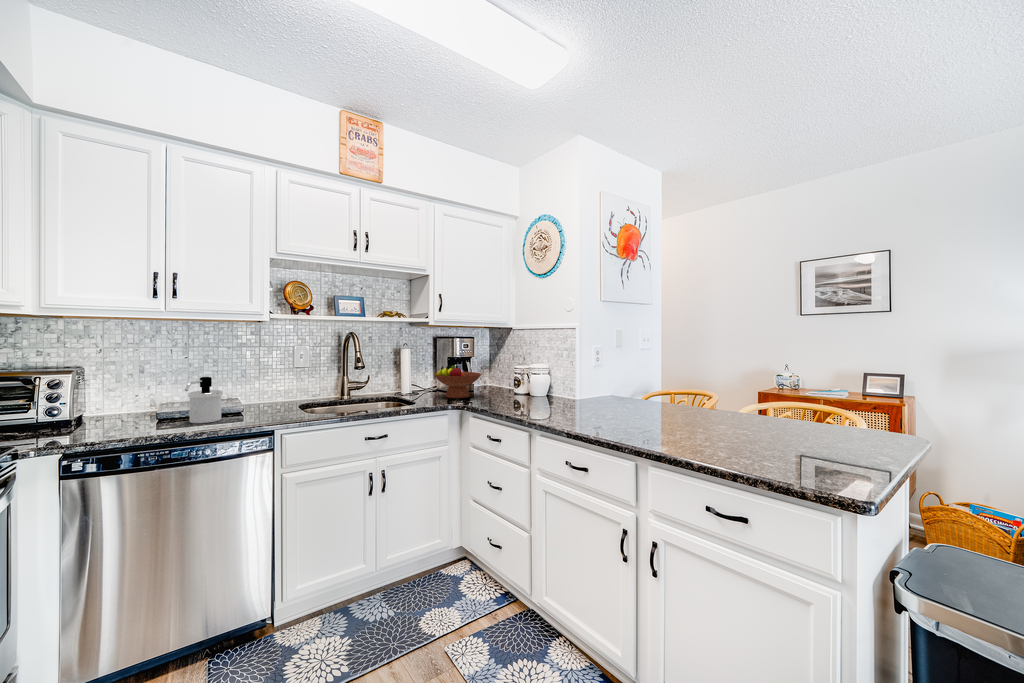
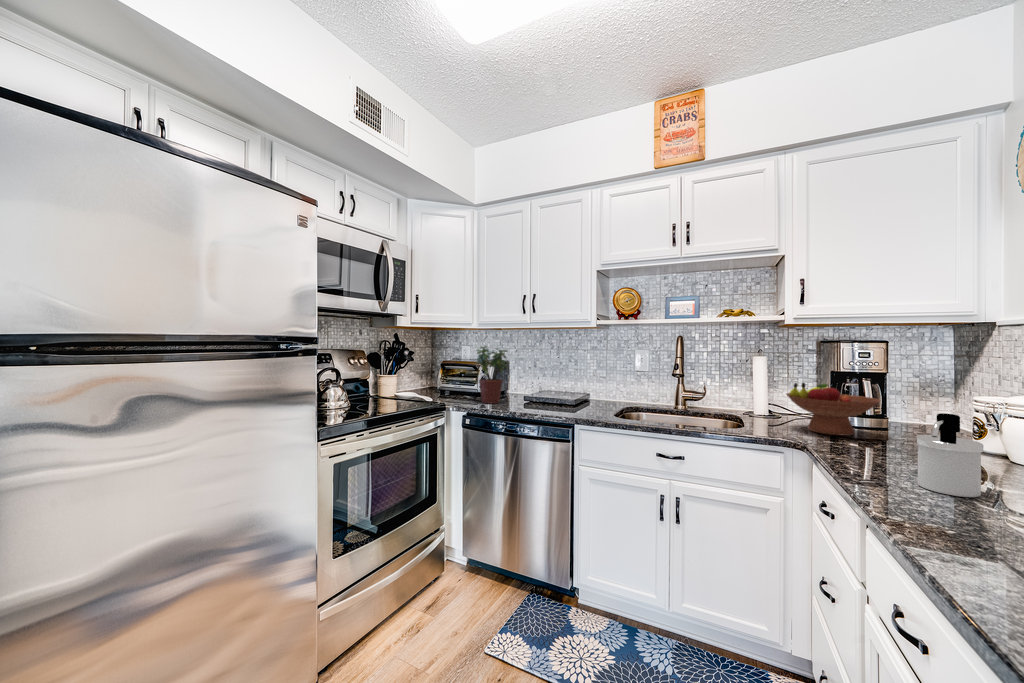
potted plant: none [49,345,129,436] -> present [477,346,508,404]
soap dispenser: present [185,377,222,423] -> present [916,413,984,497]

